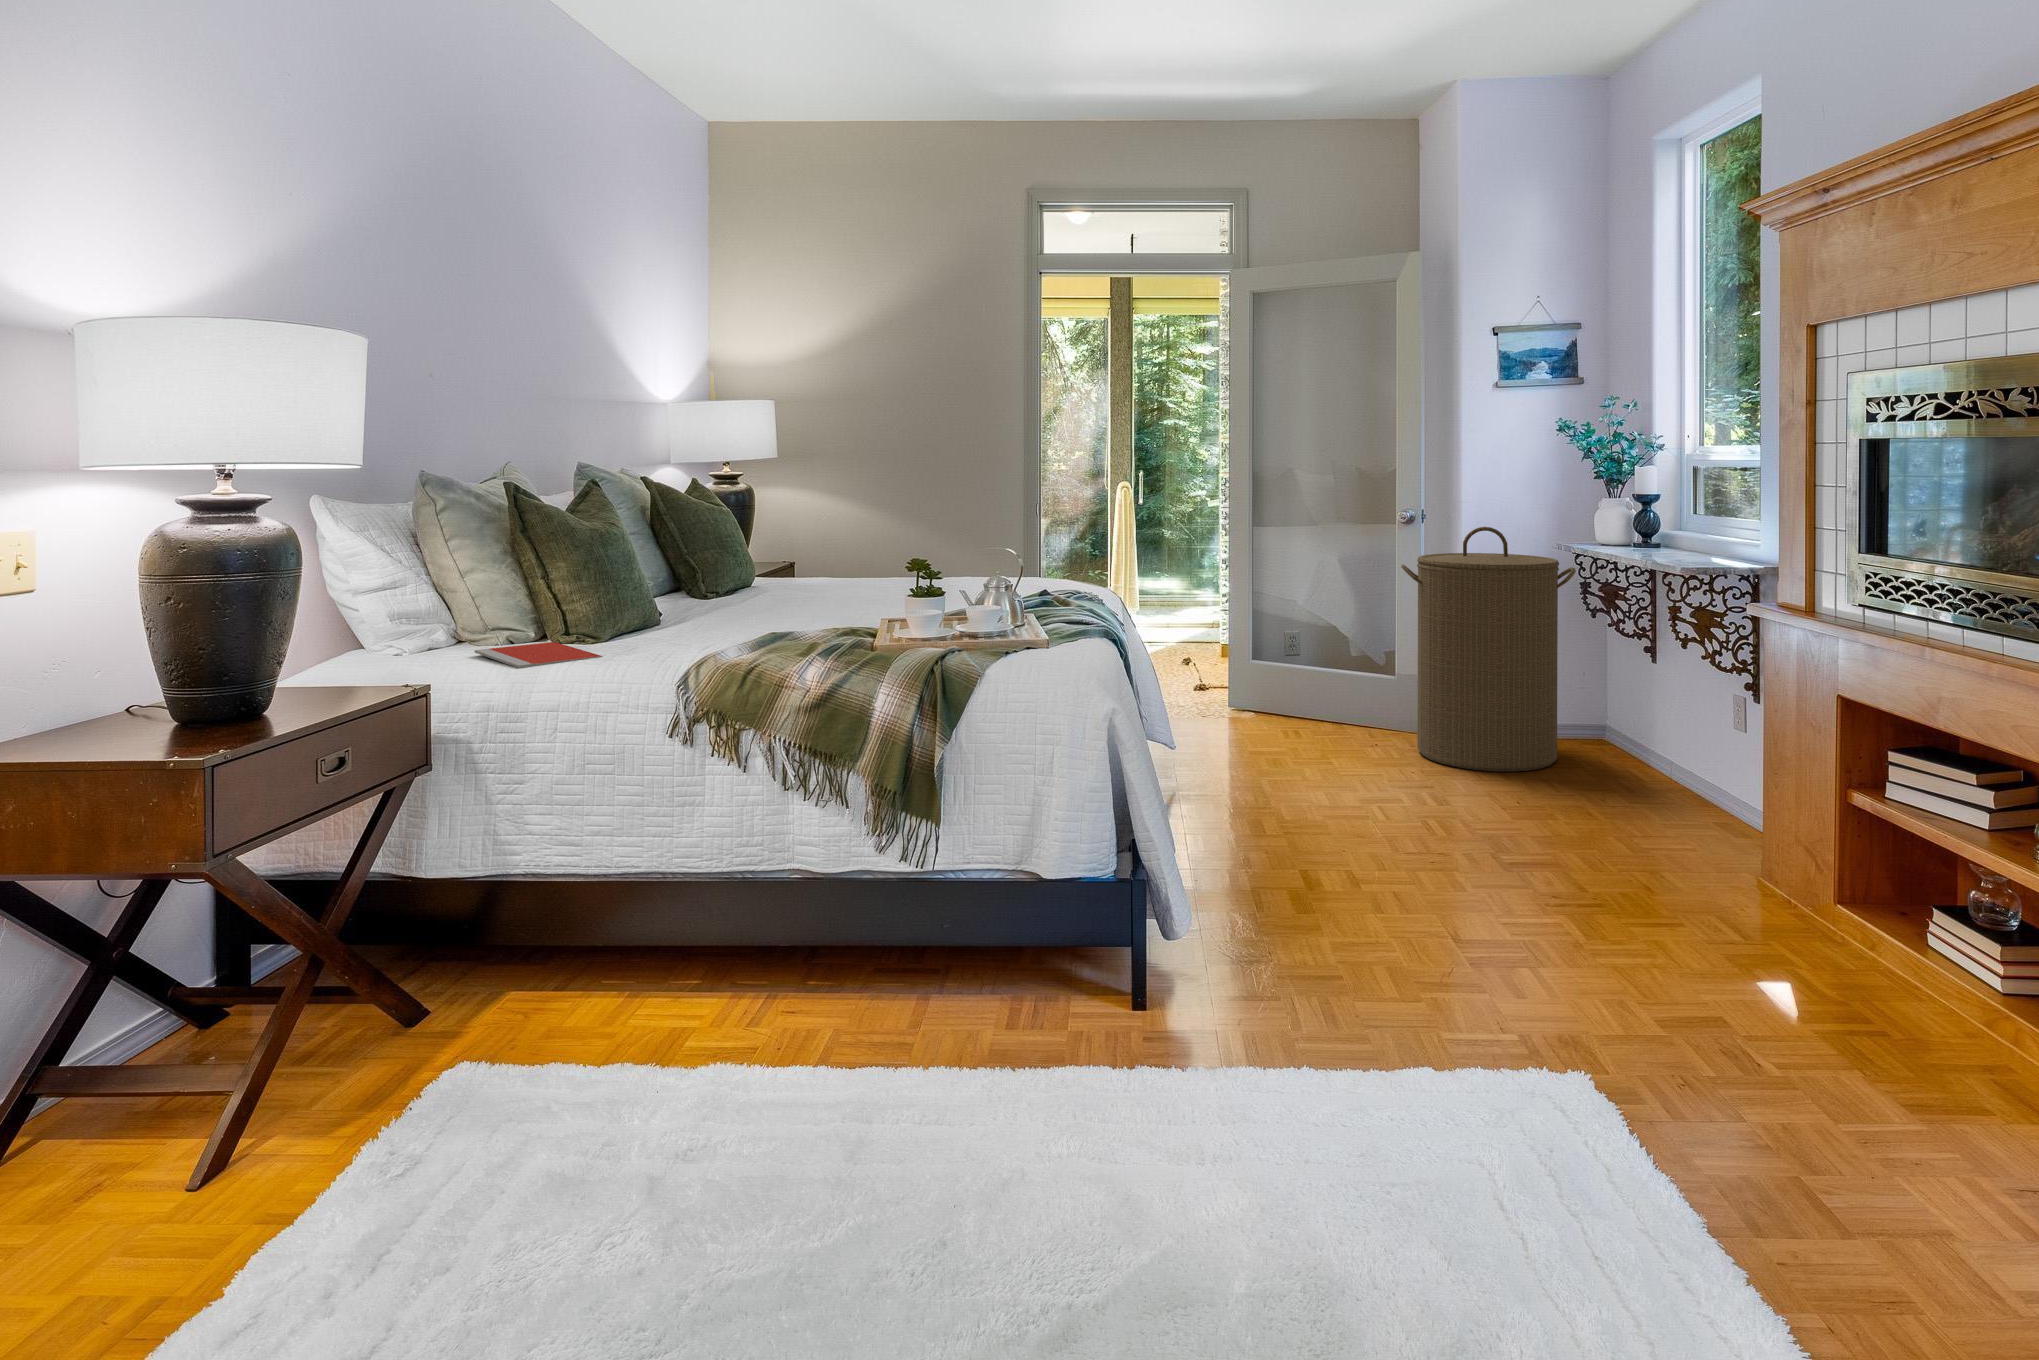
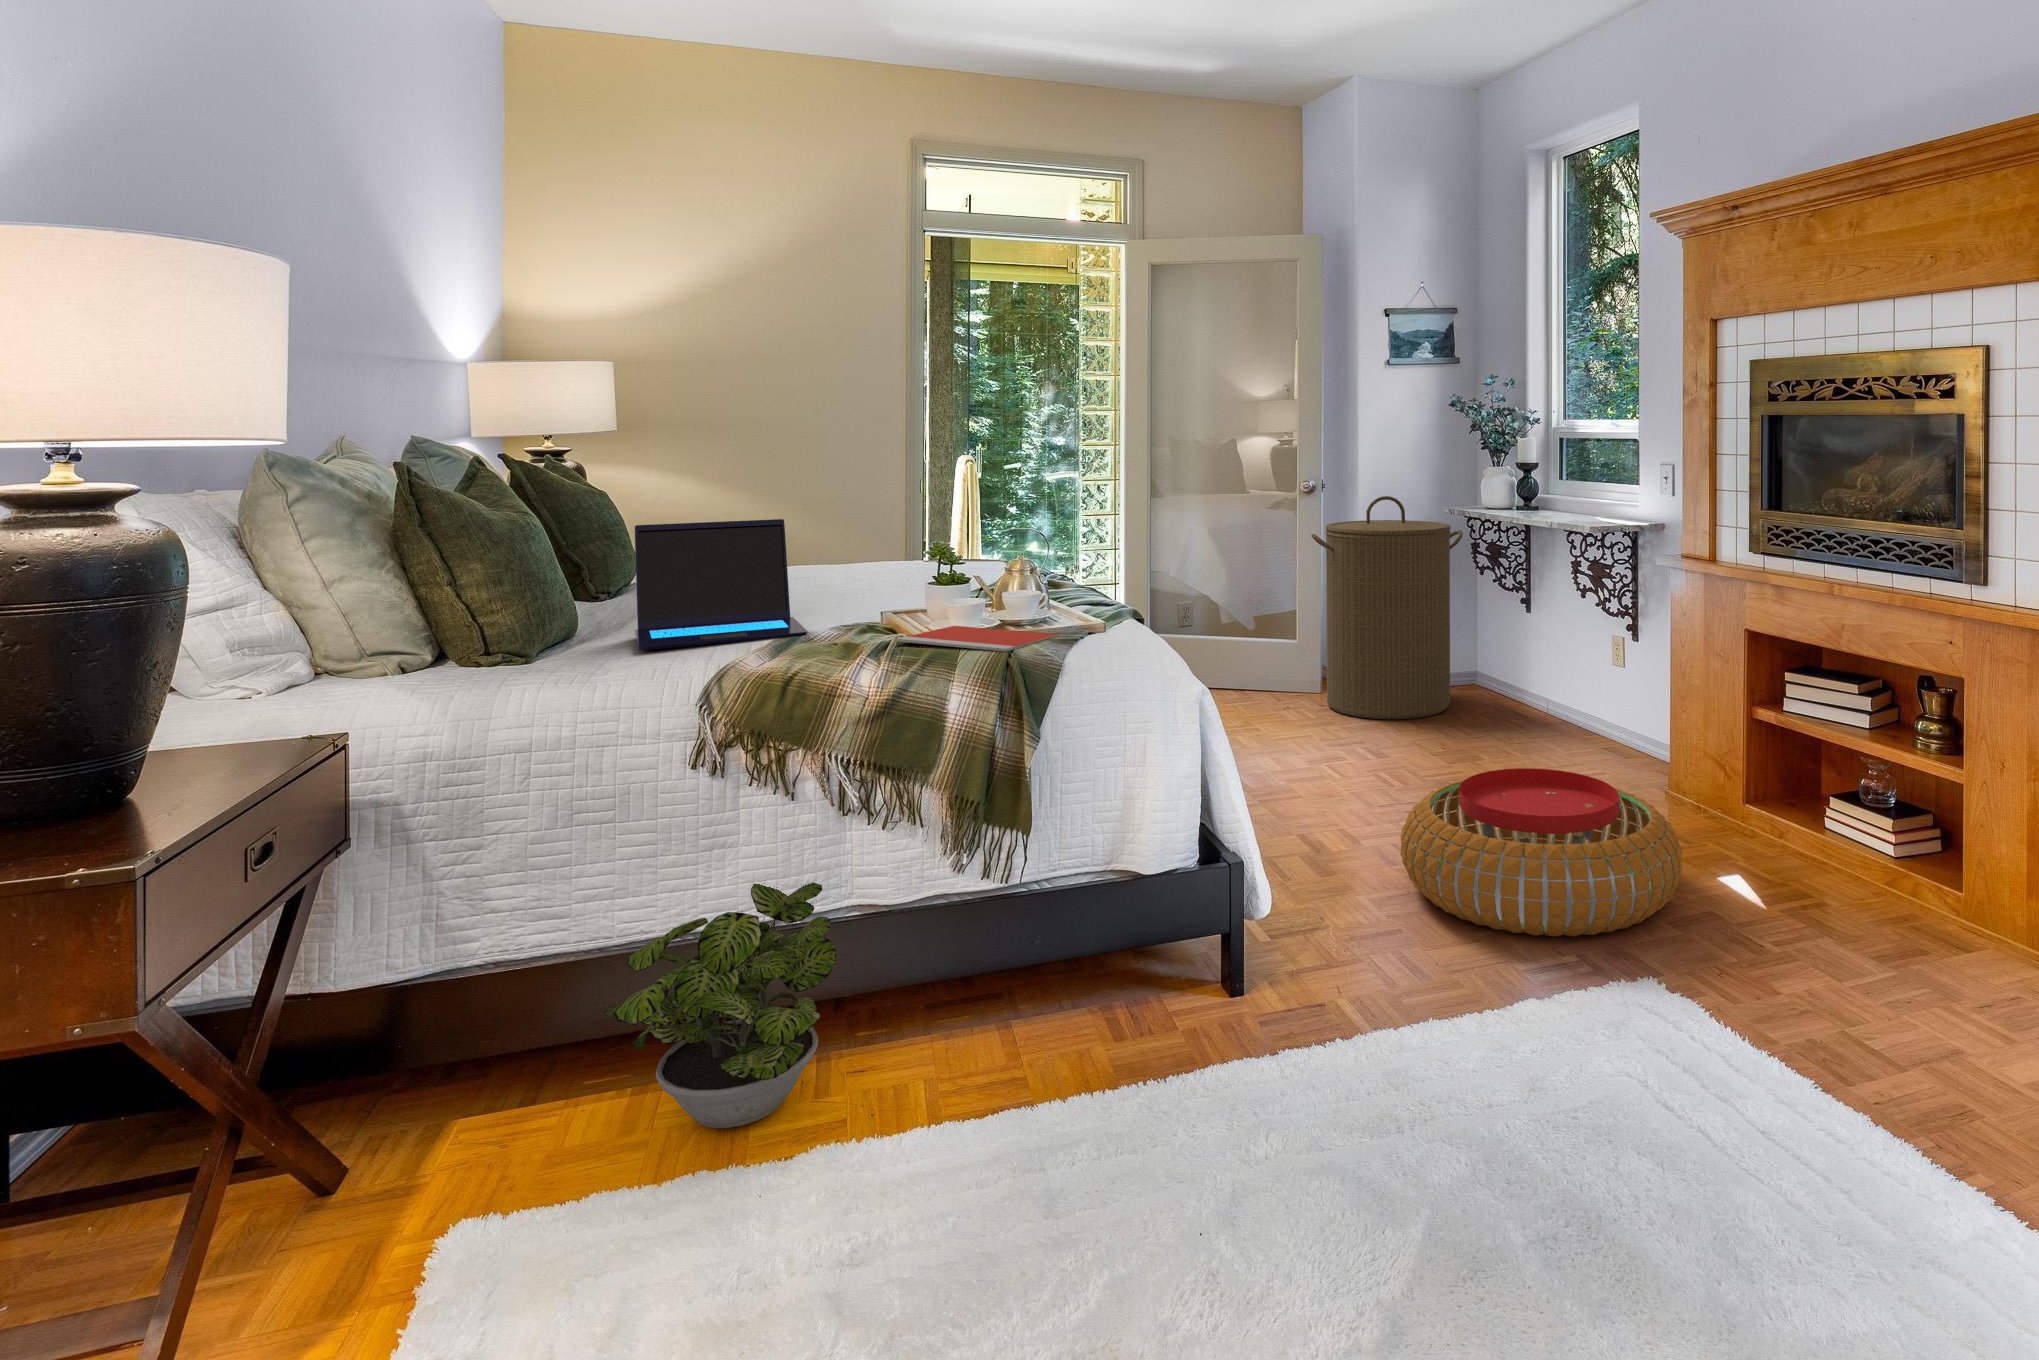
laptop: none [675,528,822,635] -> present [635,519,808,650]
notebook: present [475,642,603,668] -> present [896,626,1060,652]
pouf: none [1375,830,1702,1025] -> present [1400,768,1682,937]
potted plant: none [548,844,760,1052] -> present [604,883,836,1128]

